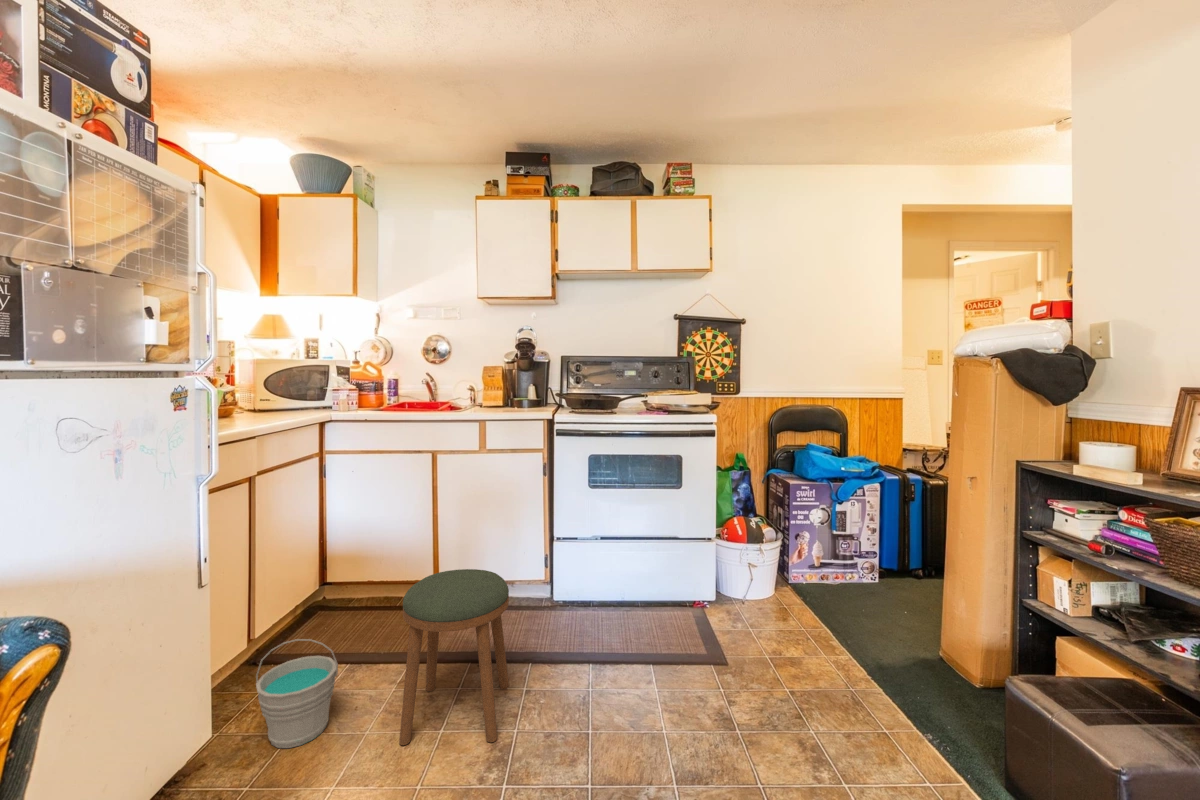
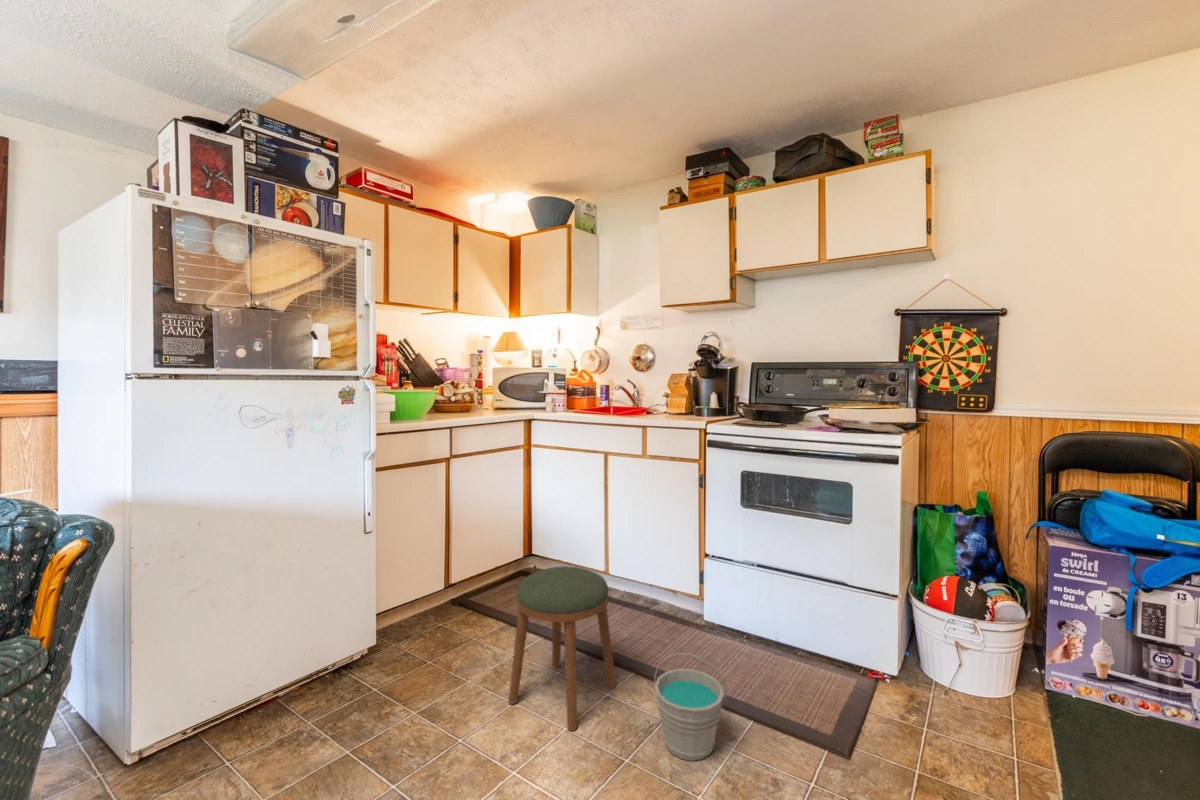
bucket: present [256,639,338,748] -> present [654,653,726,761]

